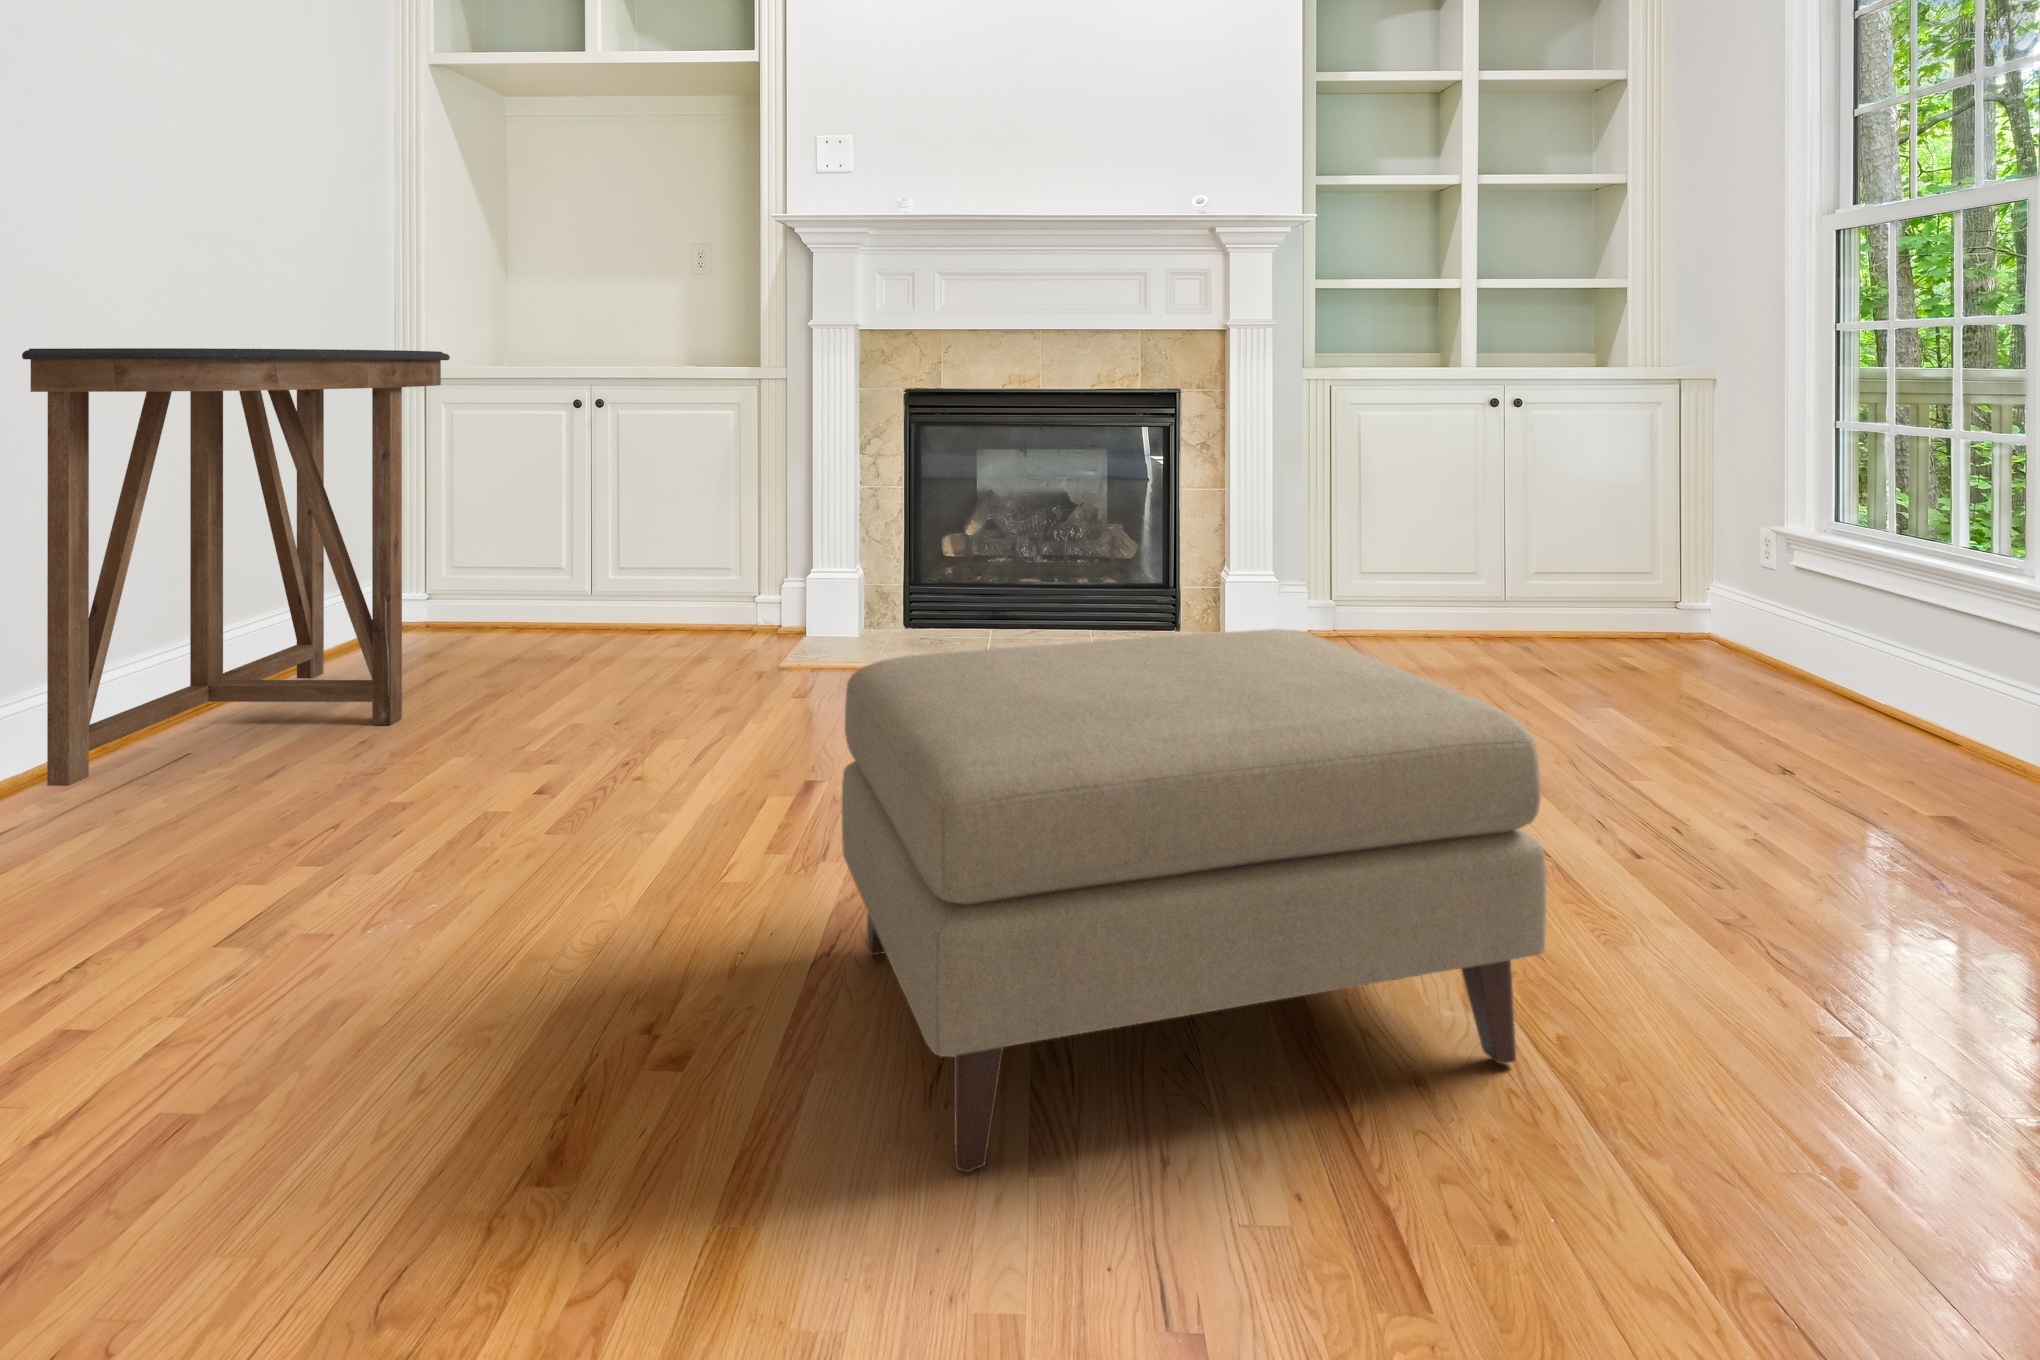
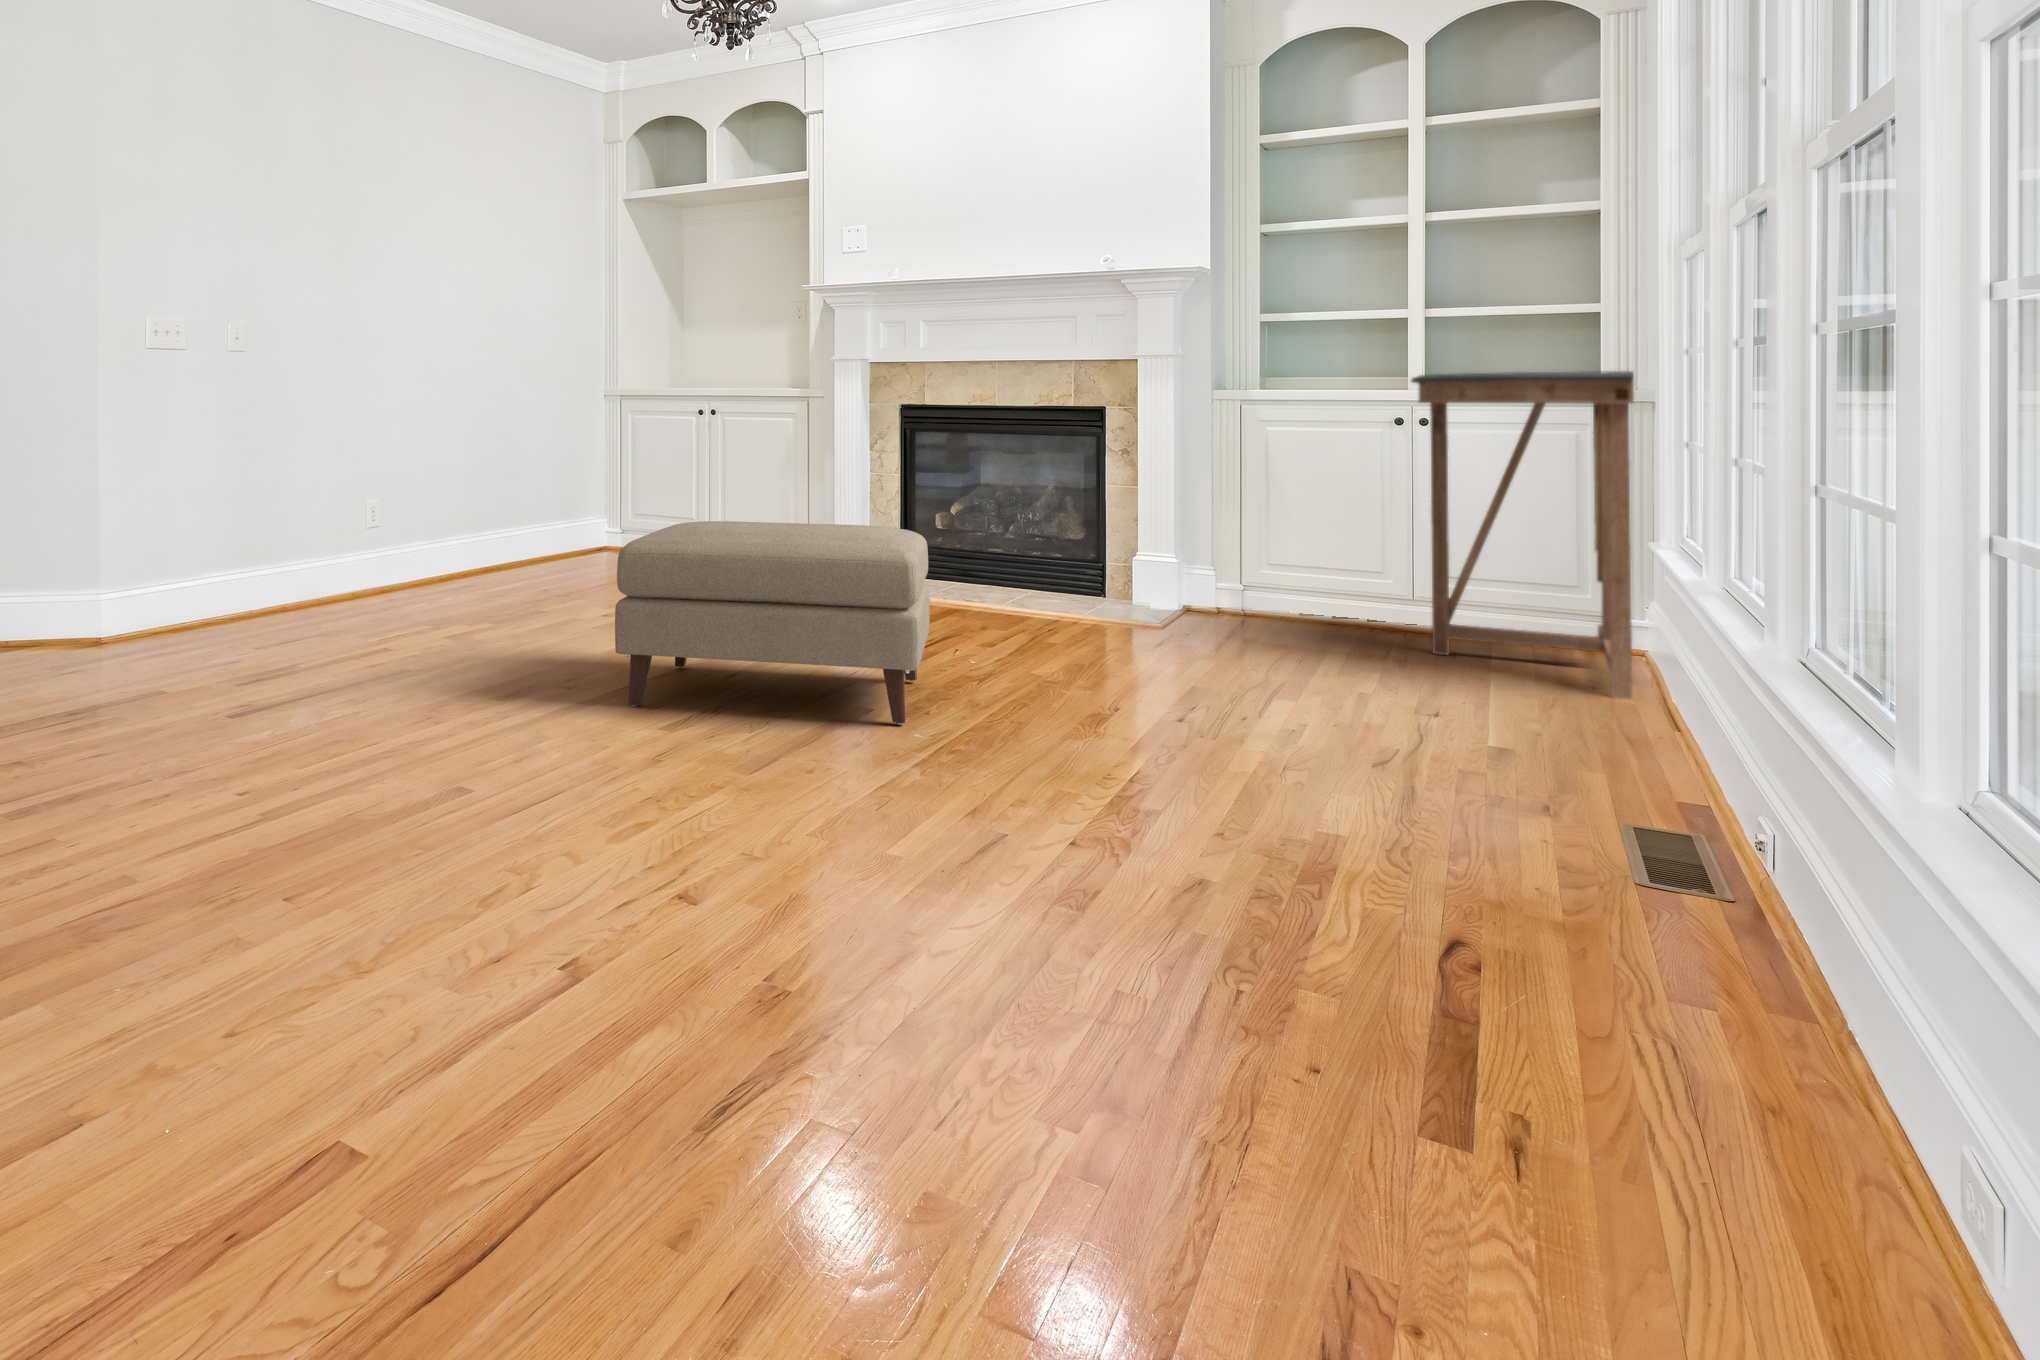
console table: present [22,348,450,786] -> present [1411,371,1634,699]

